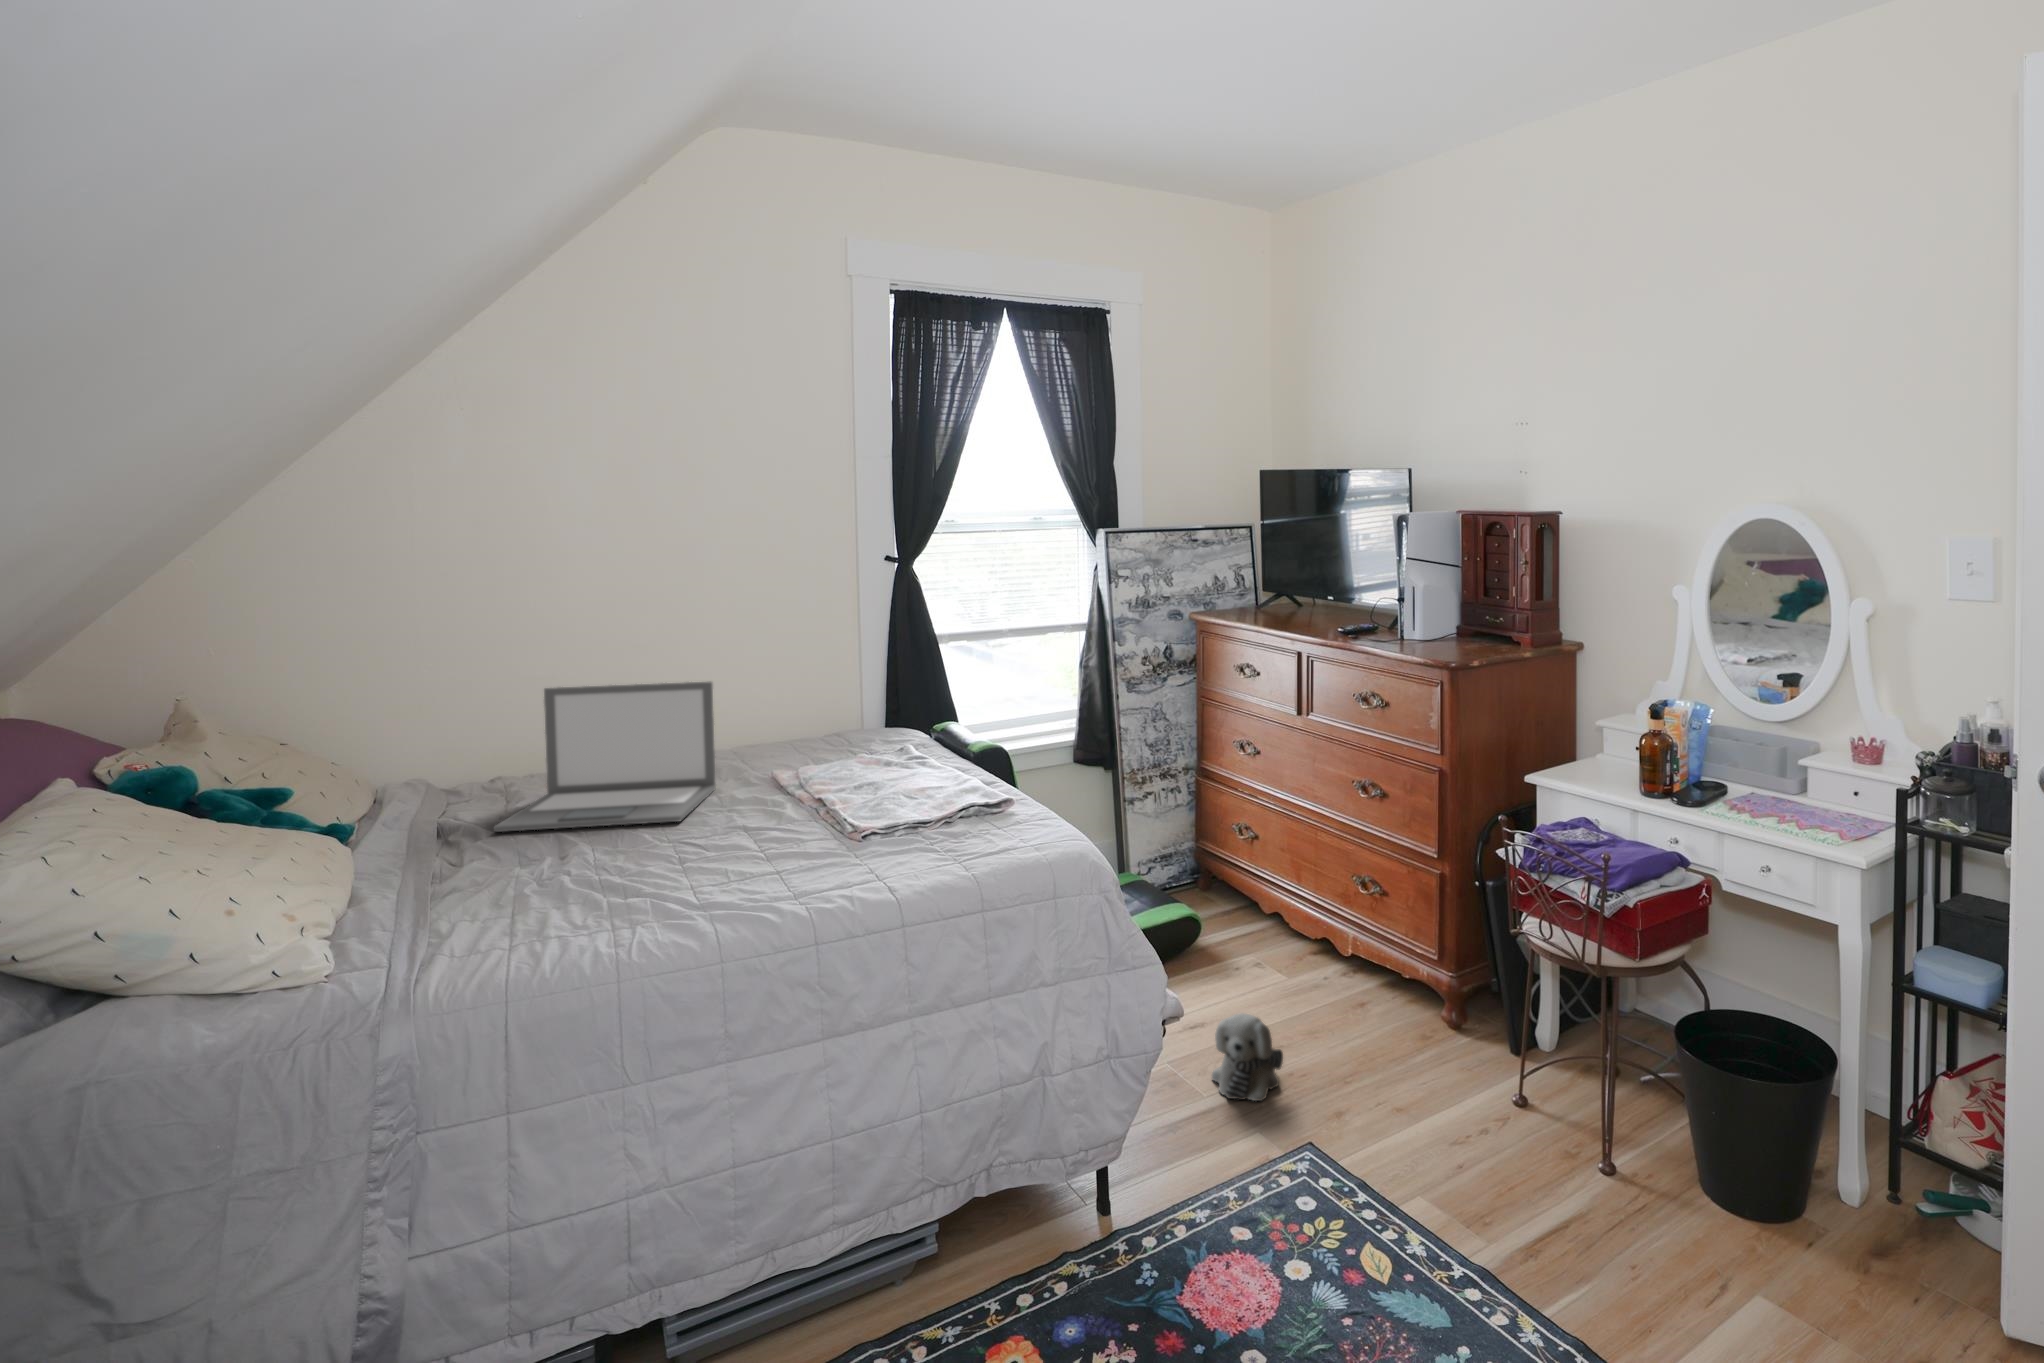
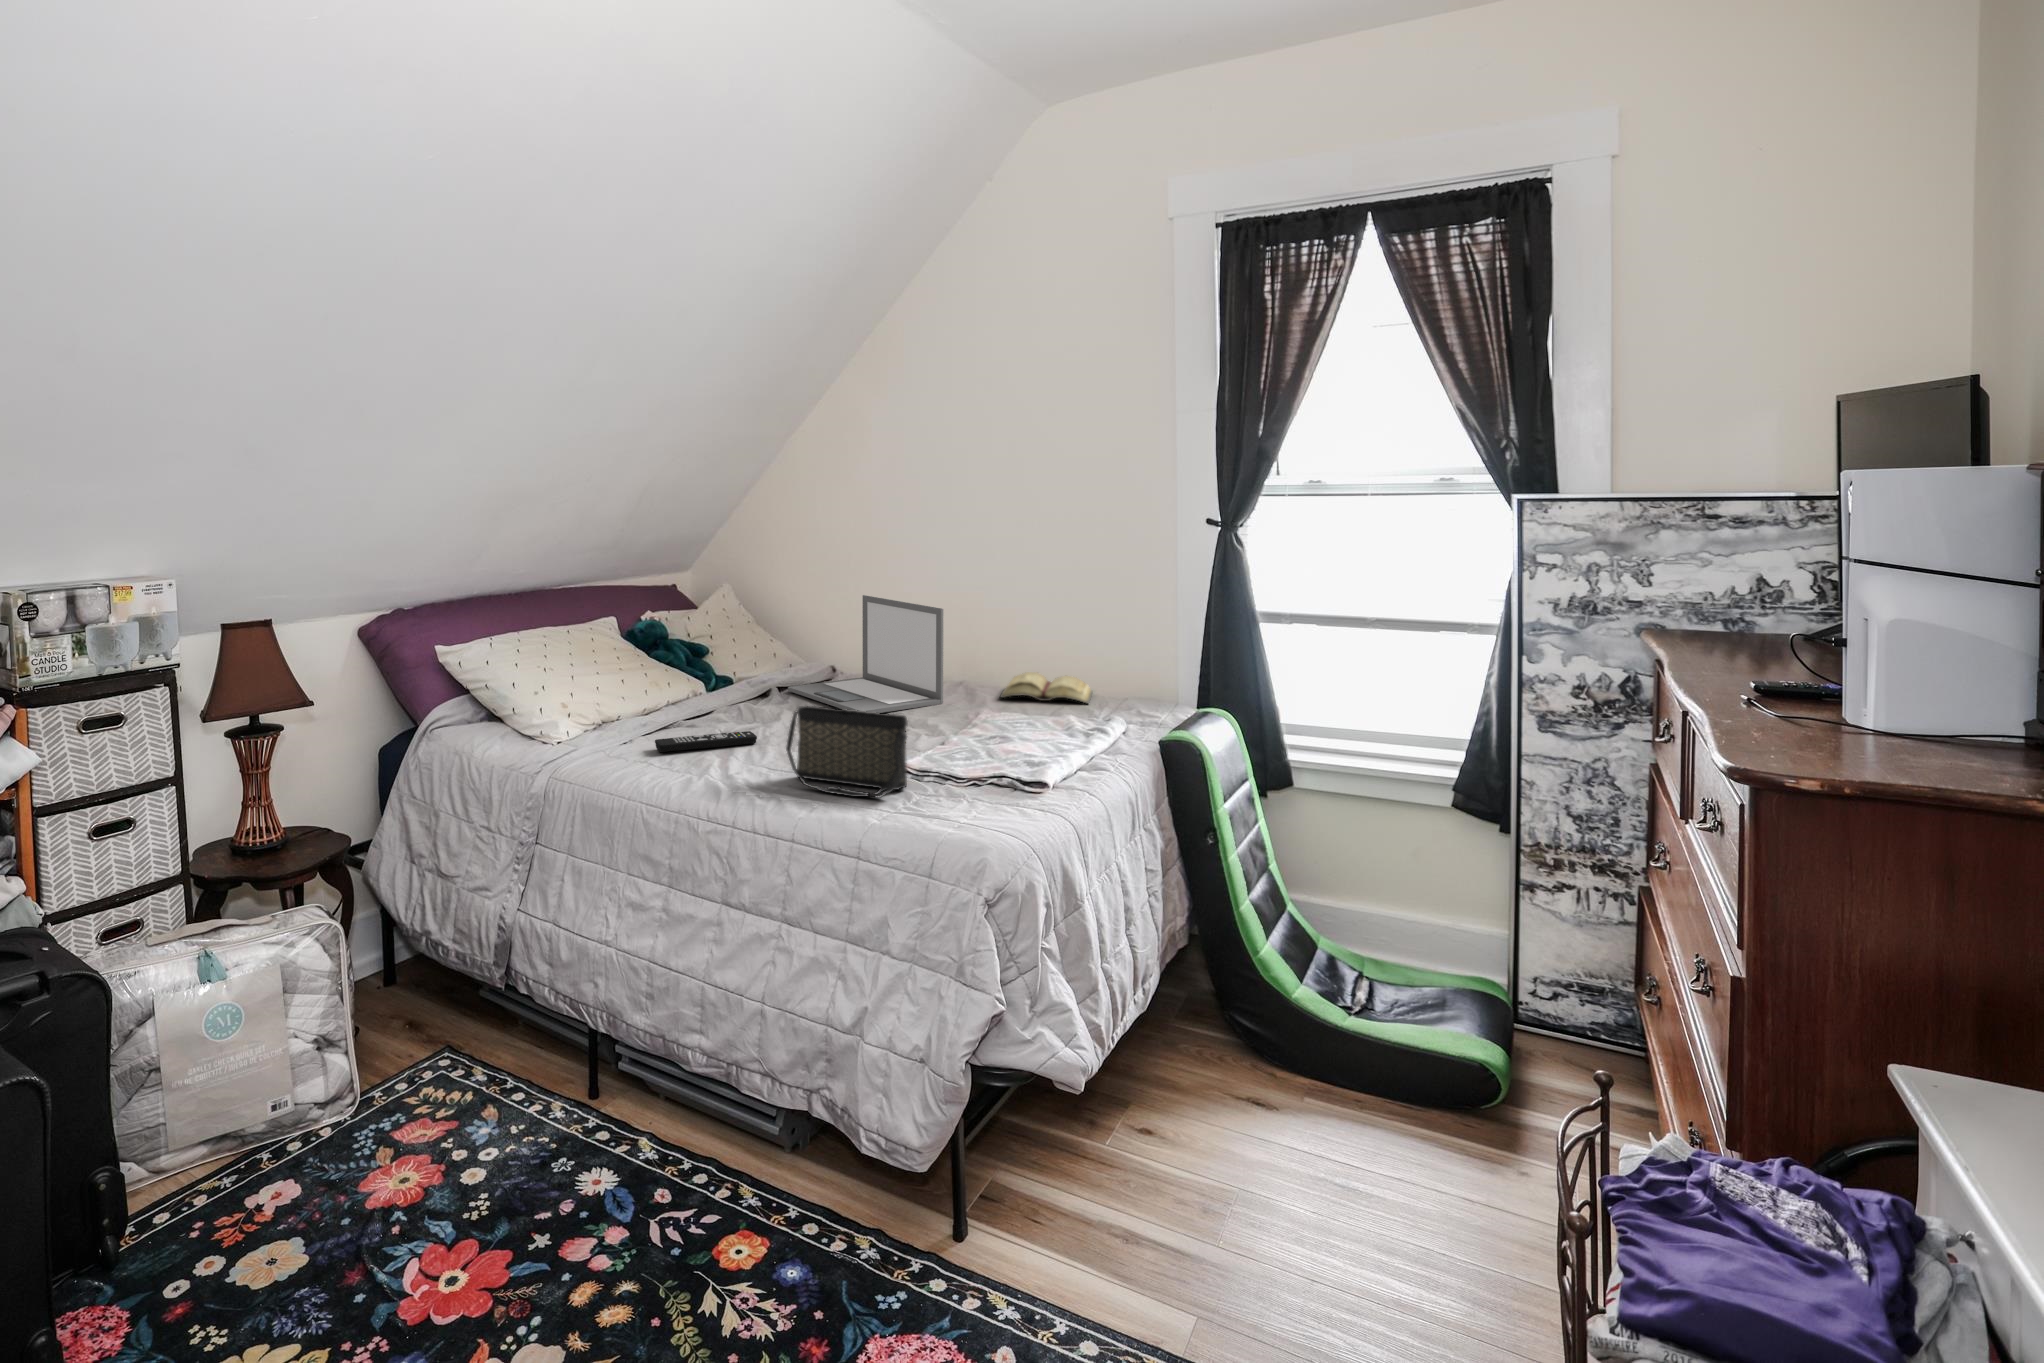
diary: none [728,732,842,769] -> present [1000,672,1092,704]
handbag: none [808,775,956,879] -> present [786,706,907,797]
remote control: none [551,870,662,930] -> present [655,731,757,752]
plush toy: present [1212,1013,1283,1101] -> none [1225,1162,1374,1304]

